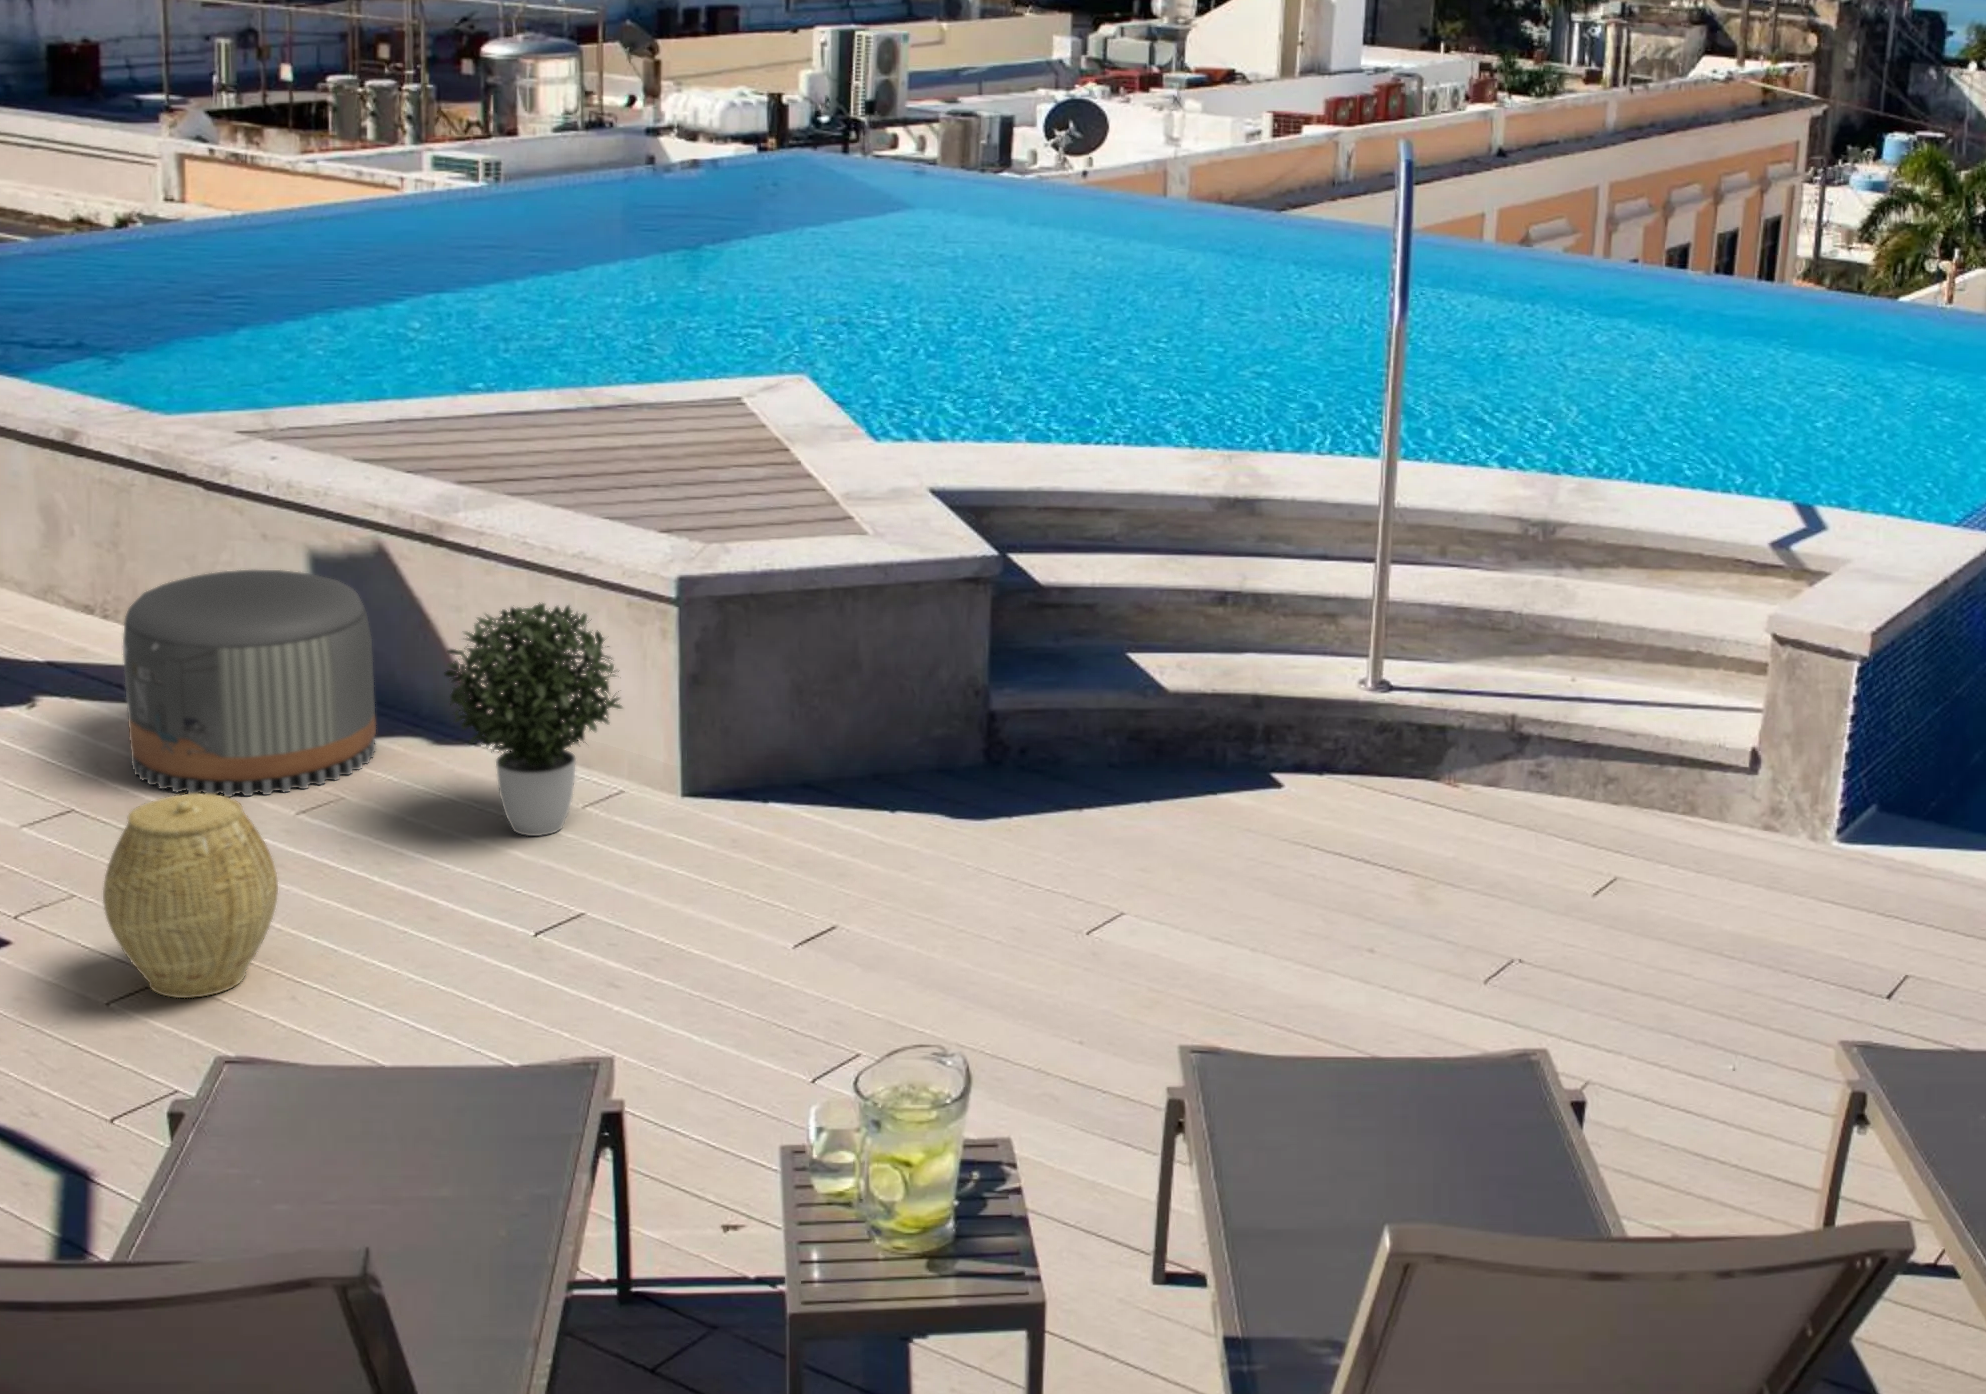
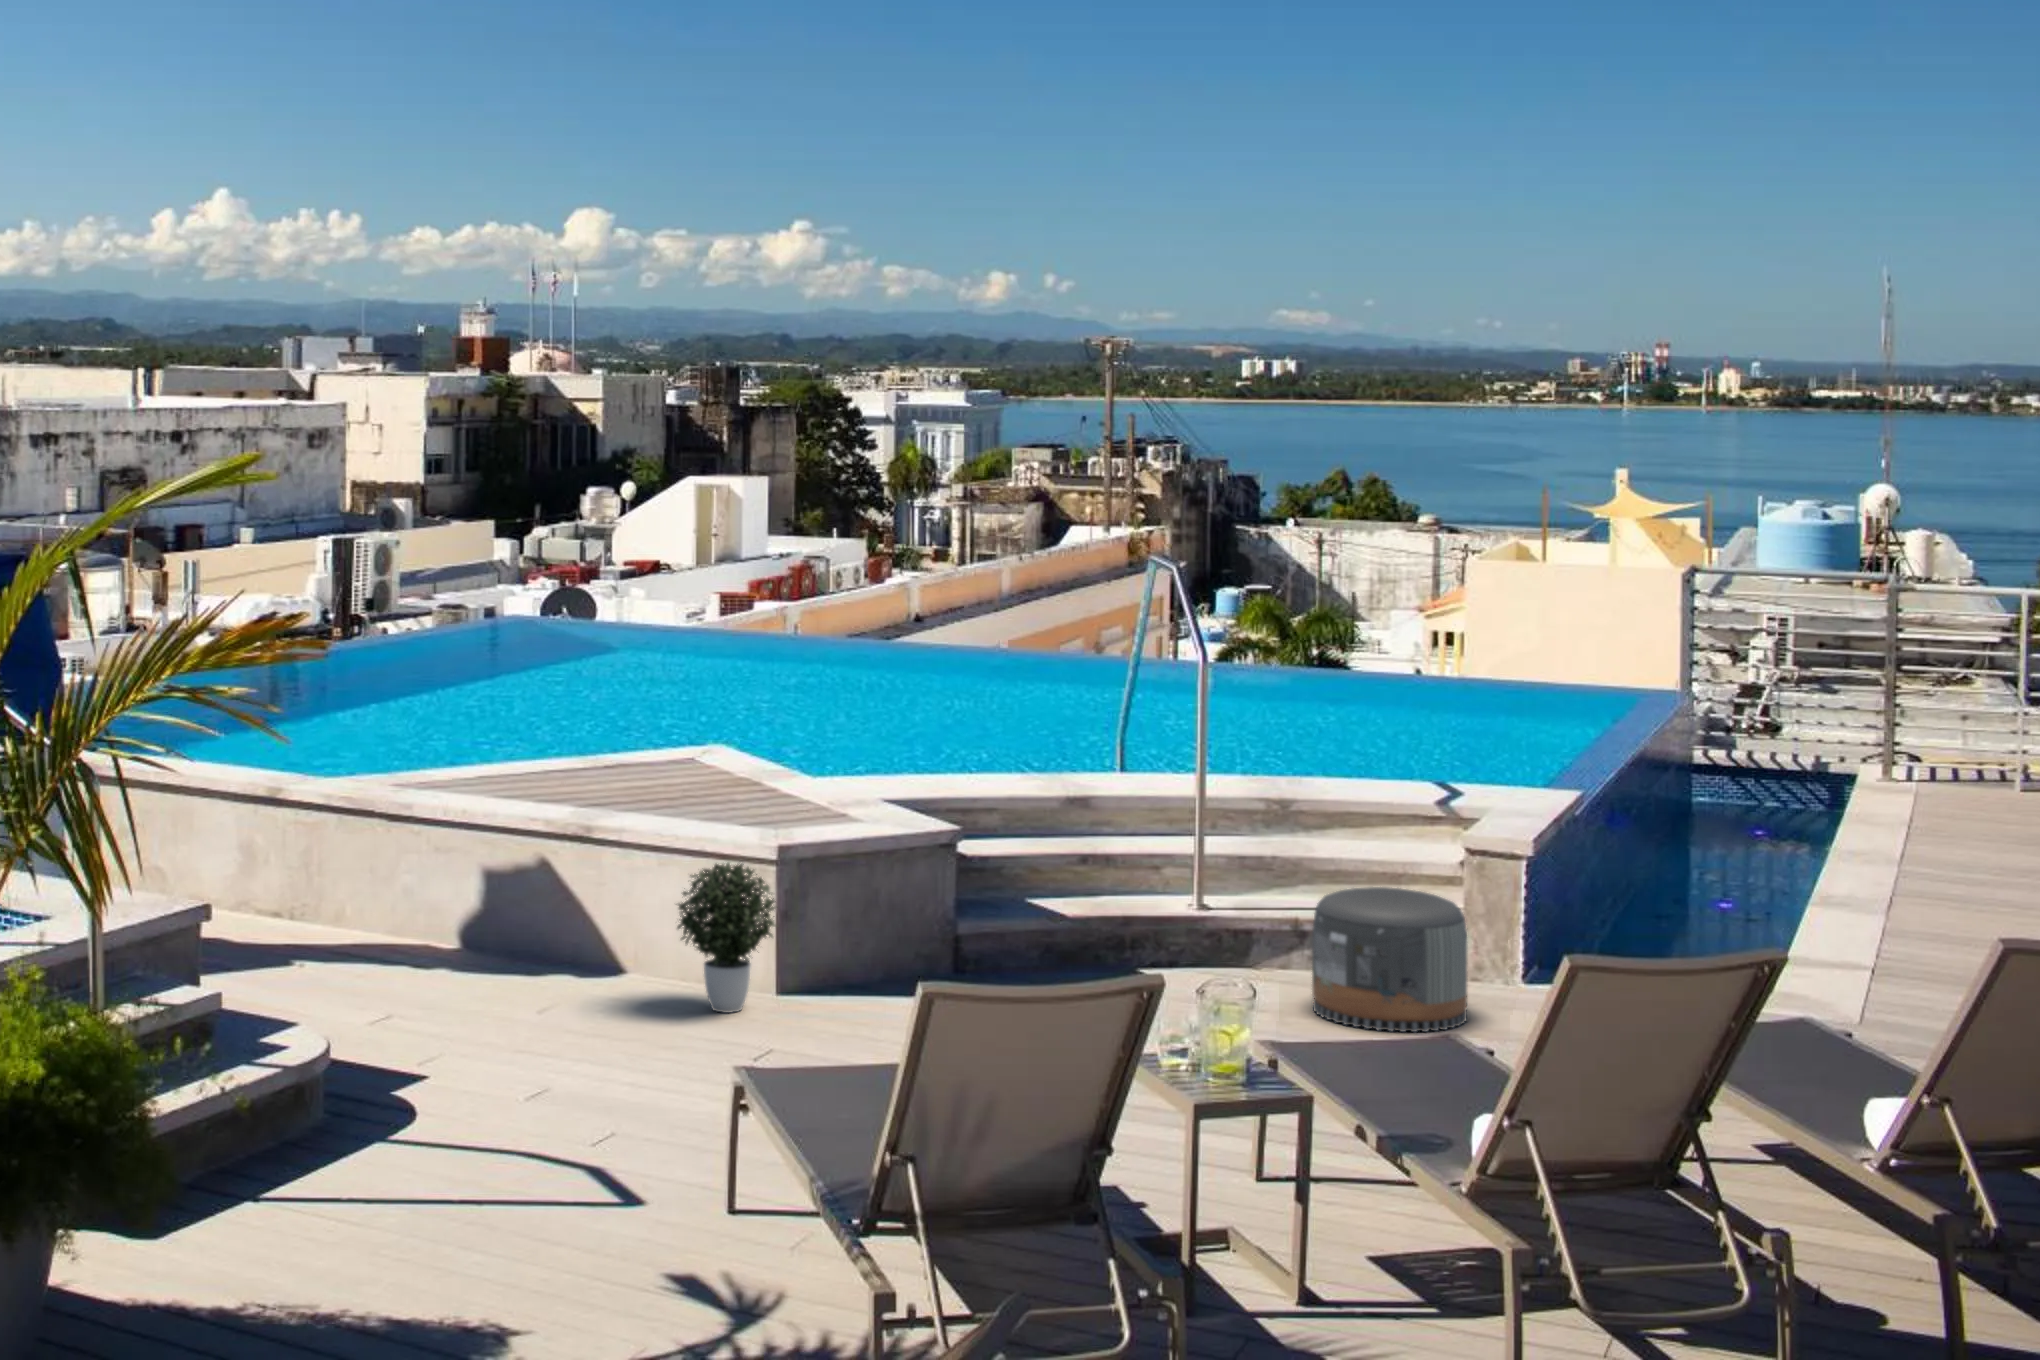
pouf: present [123,570,376,797] -> present [1312,887,1467,1032]
woven basket: present [103,794,278,998] -> none [579,961,670,1081]

